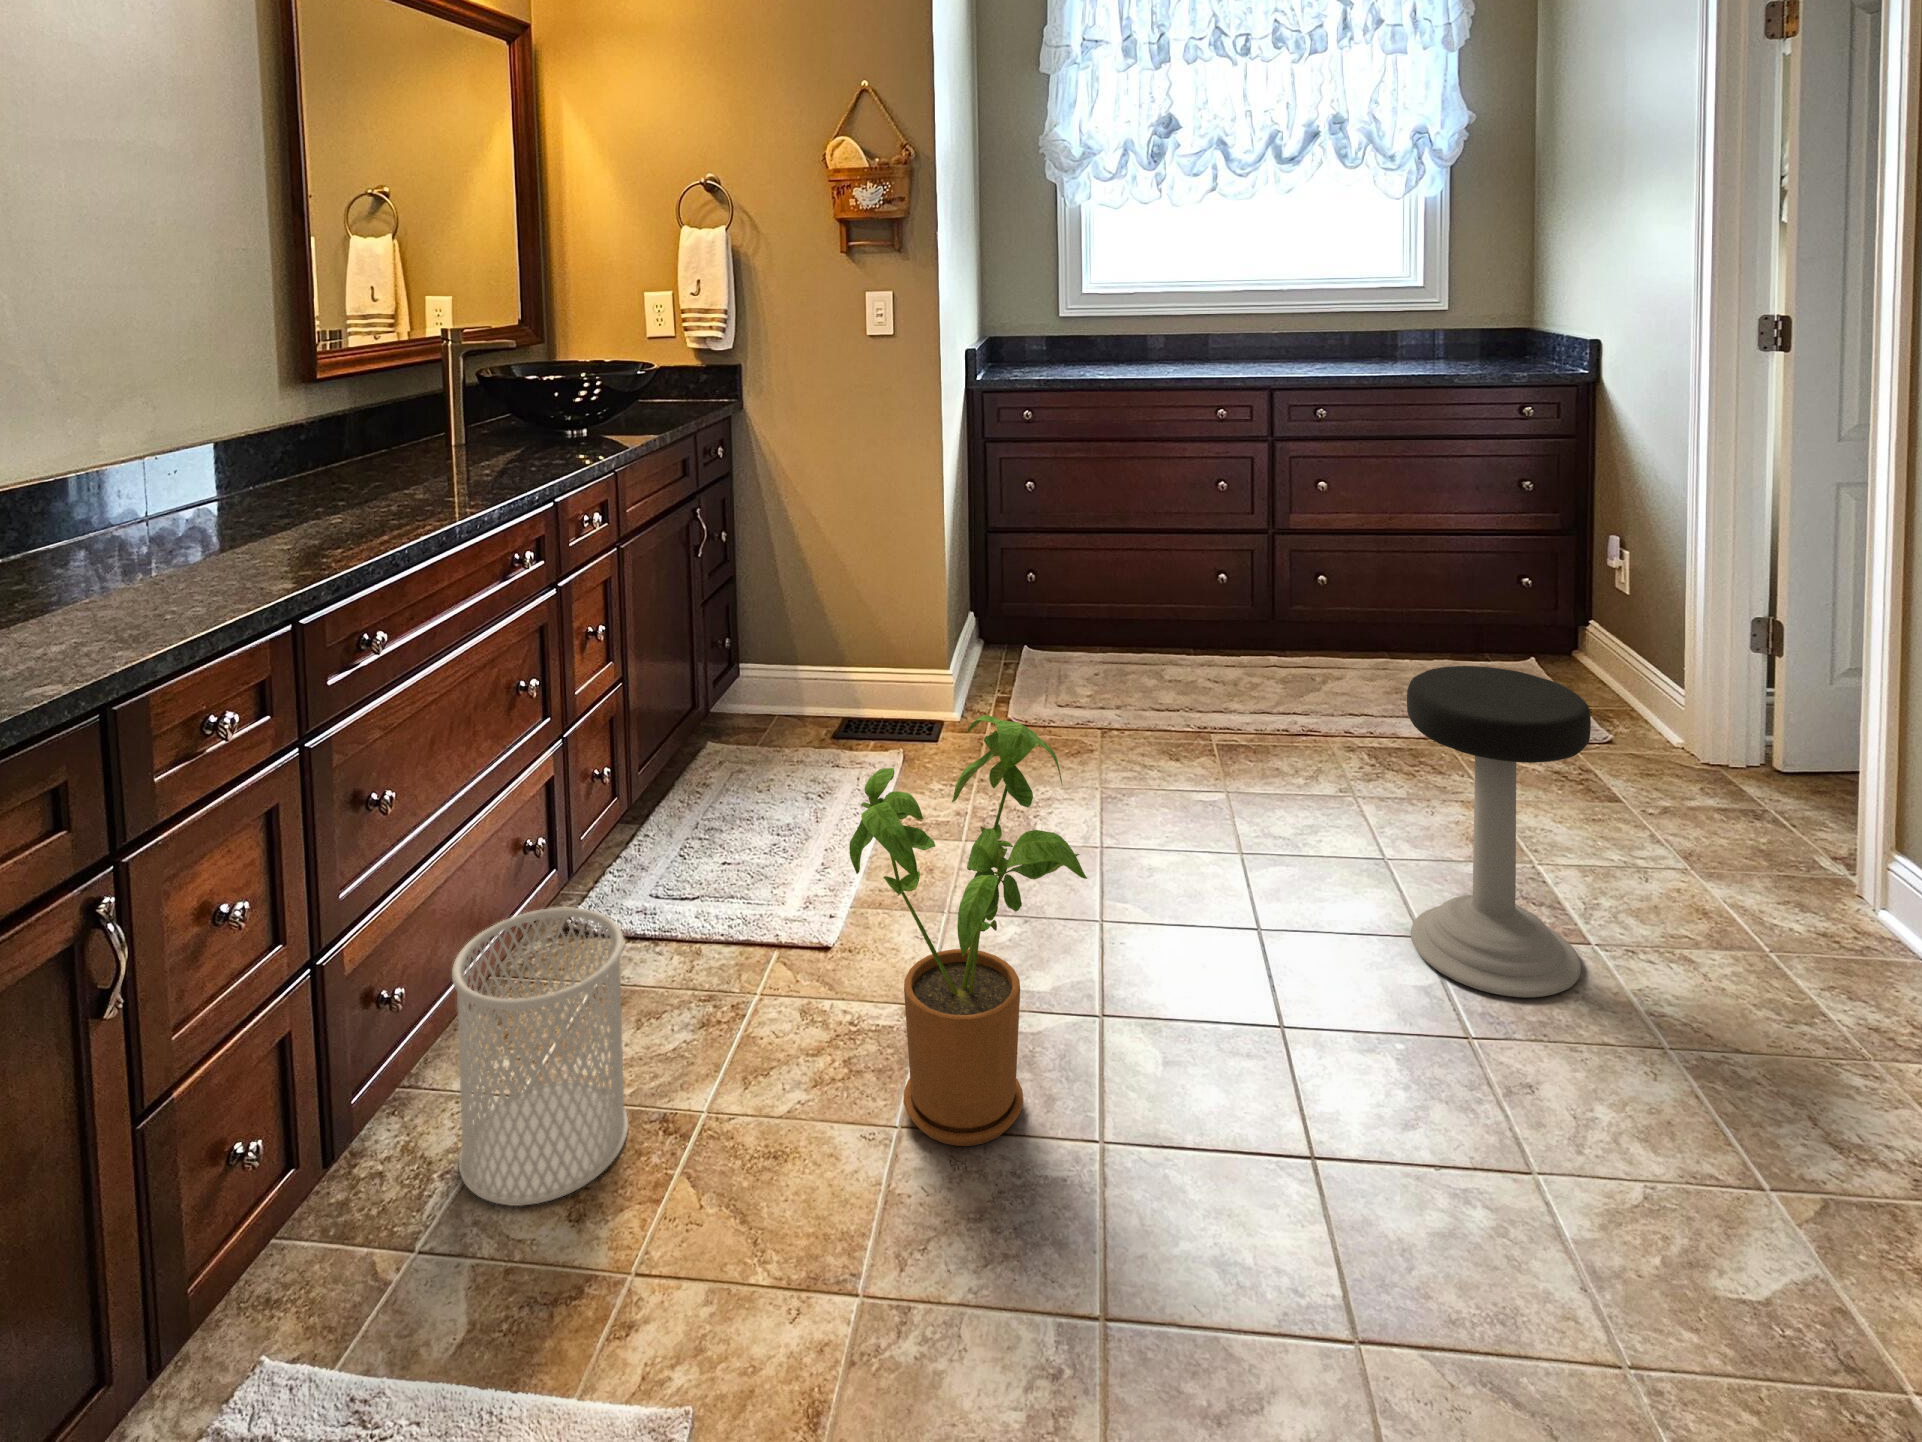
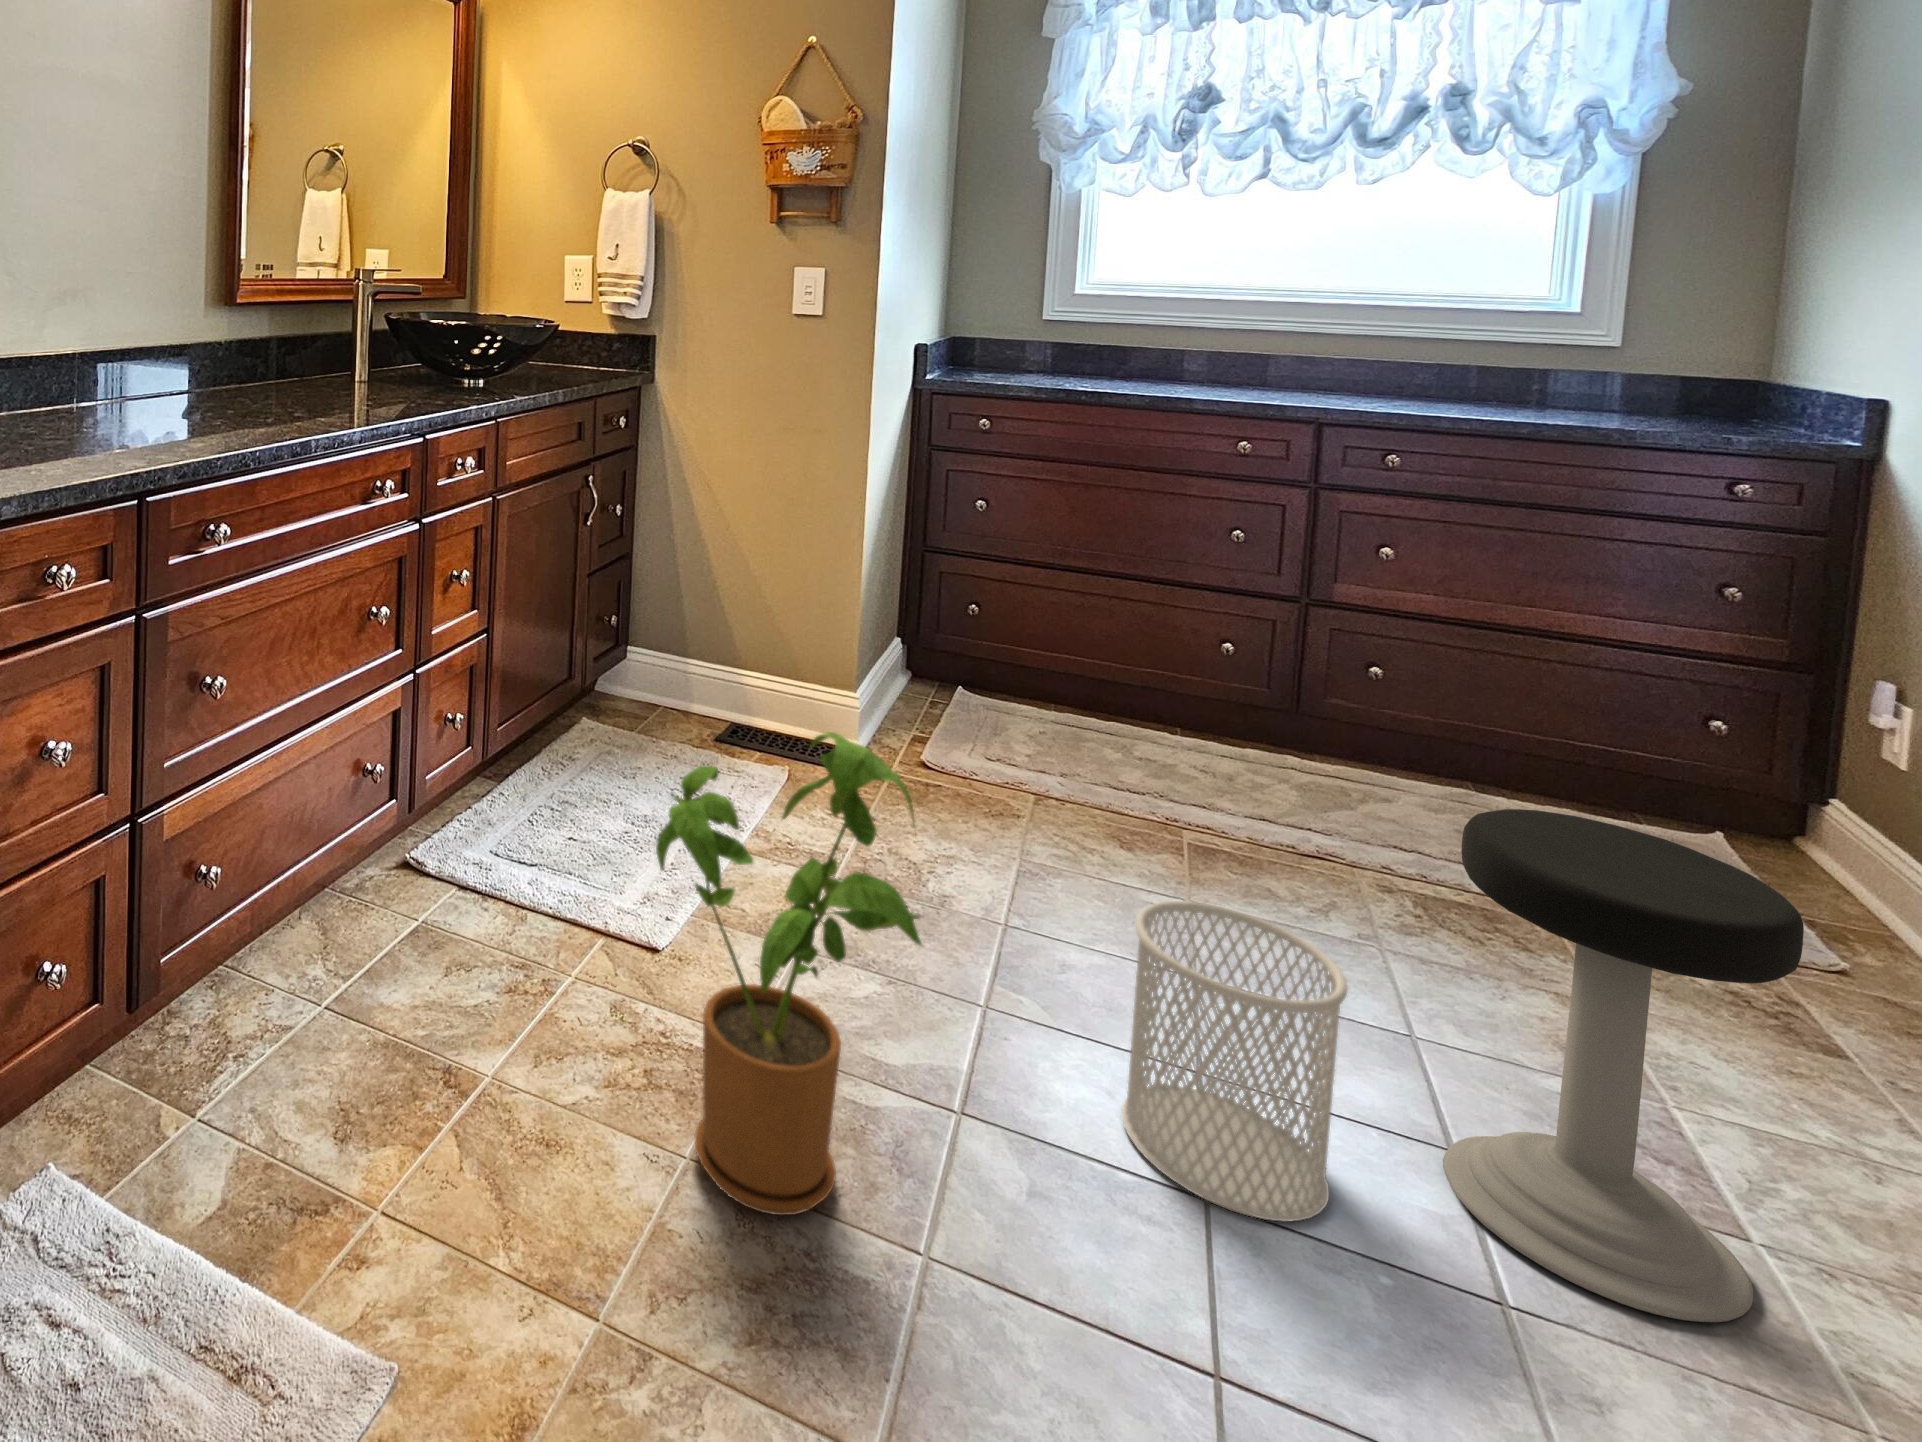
wastebasket: present [452,907,628,1206] -> present [1122,901,1348,1221]

